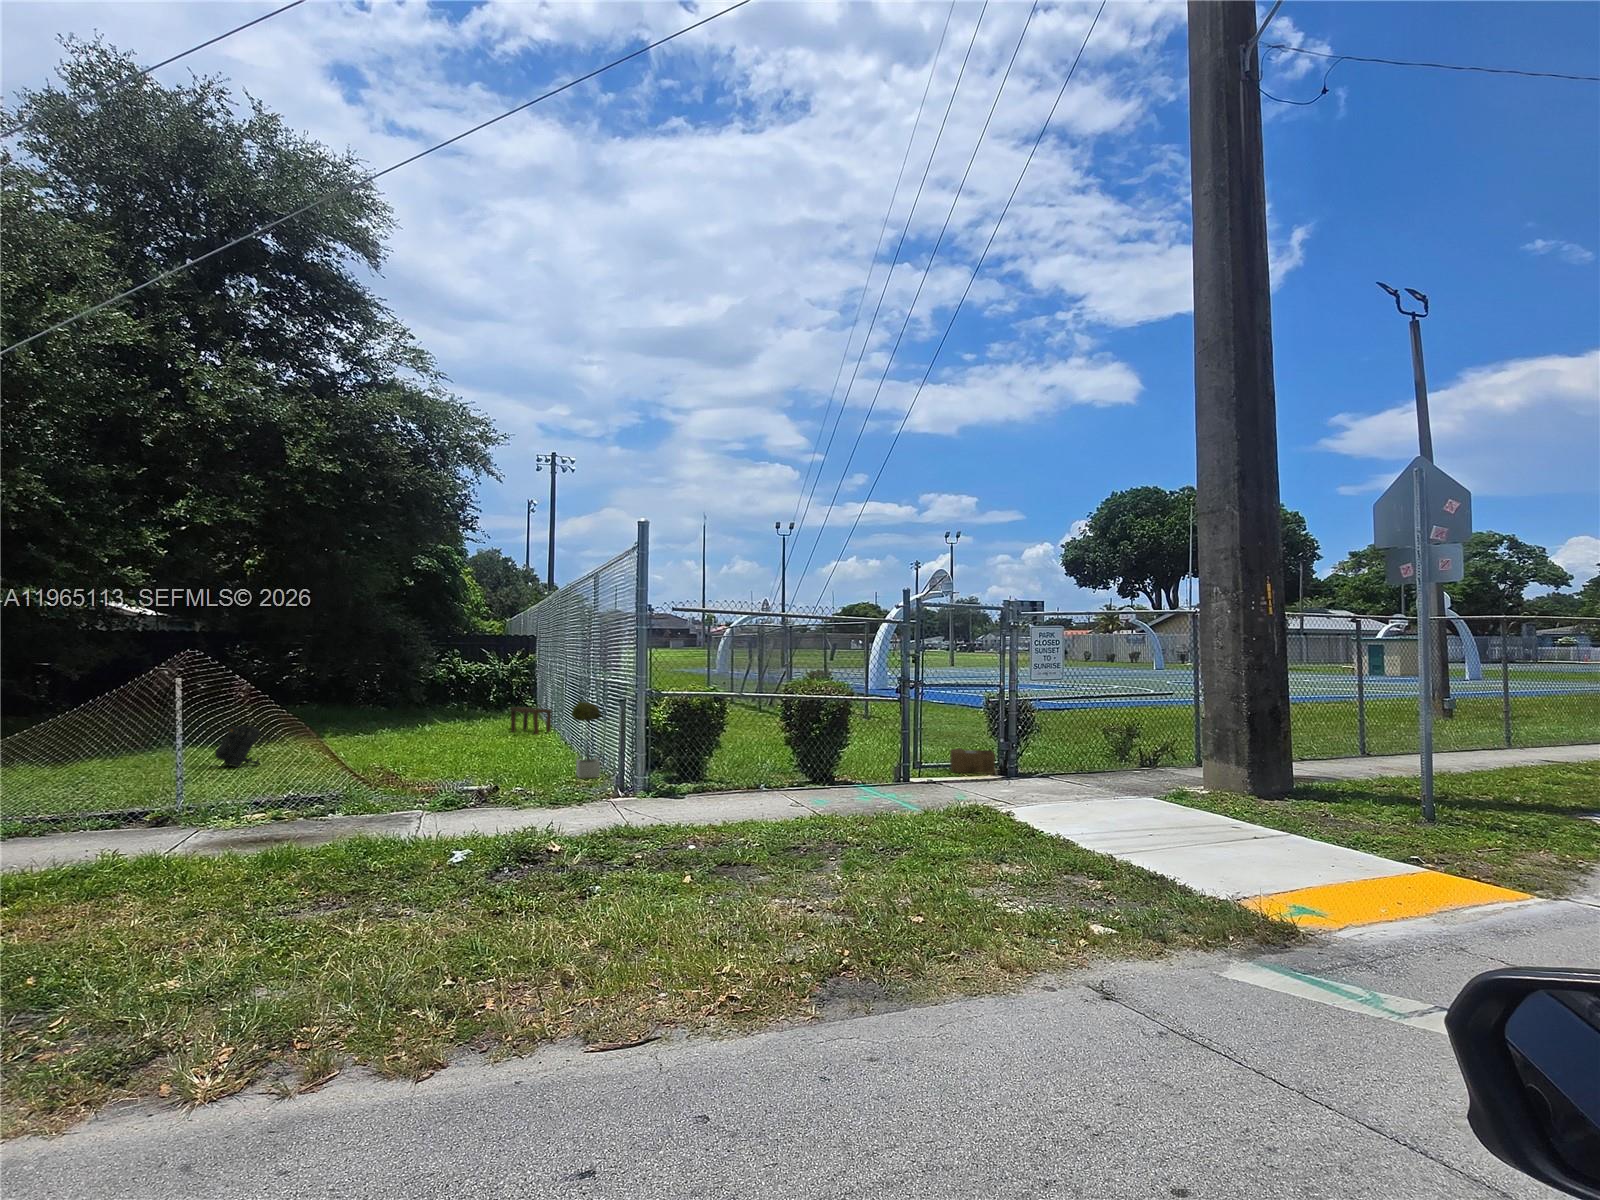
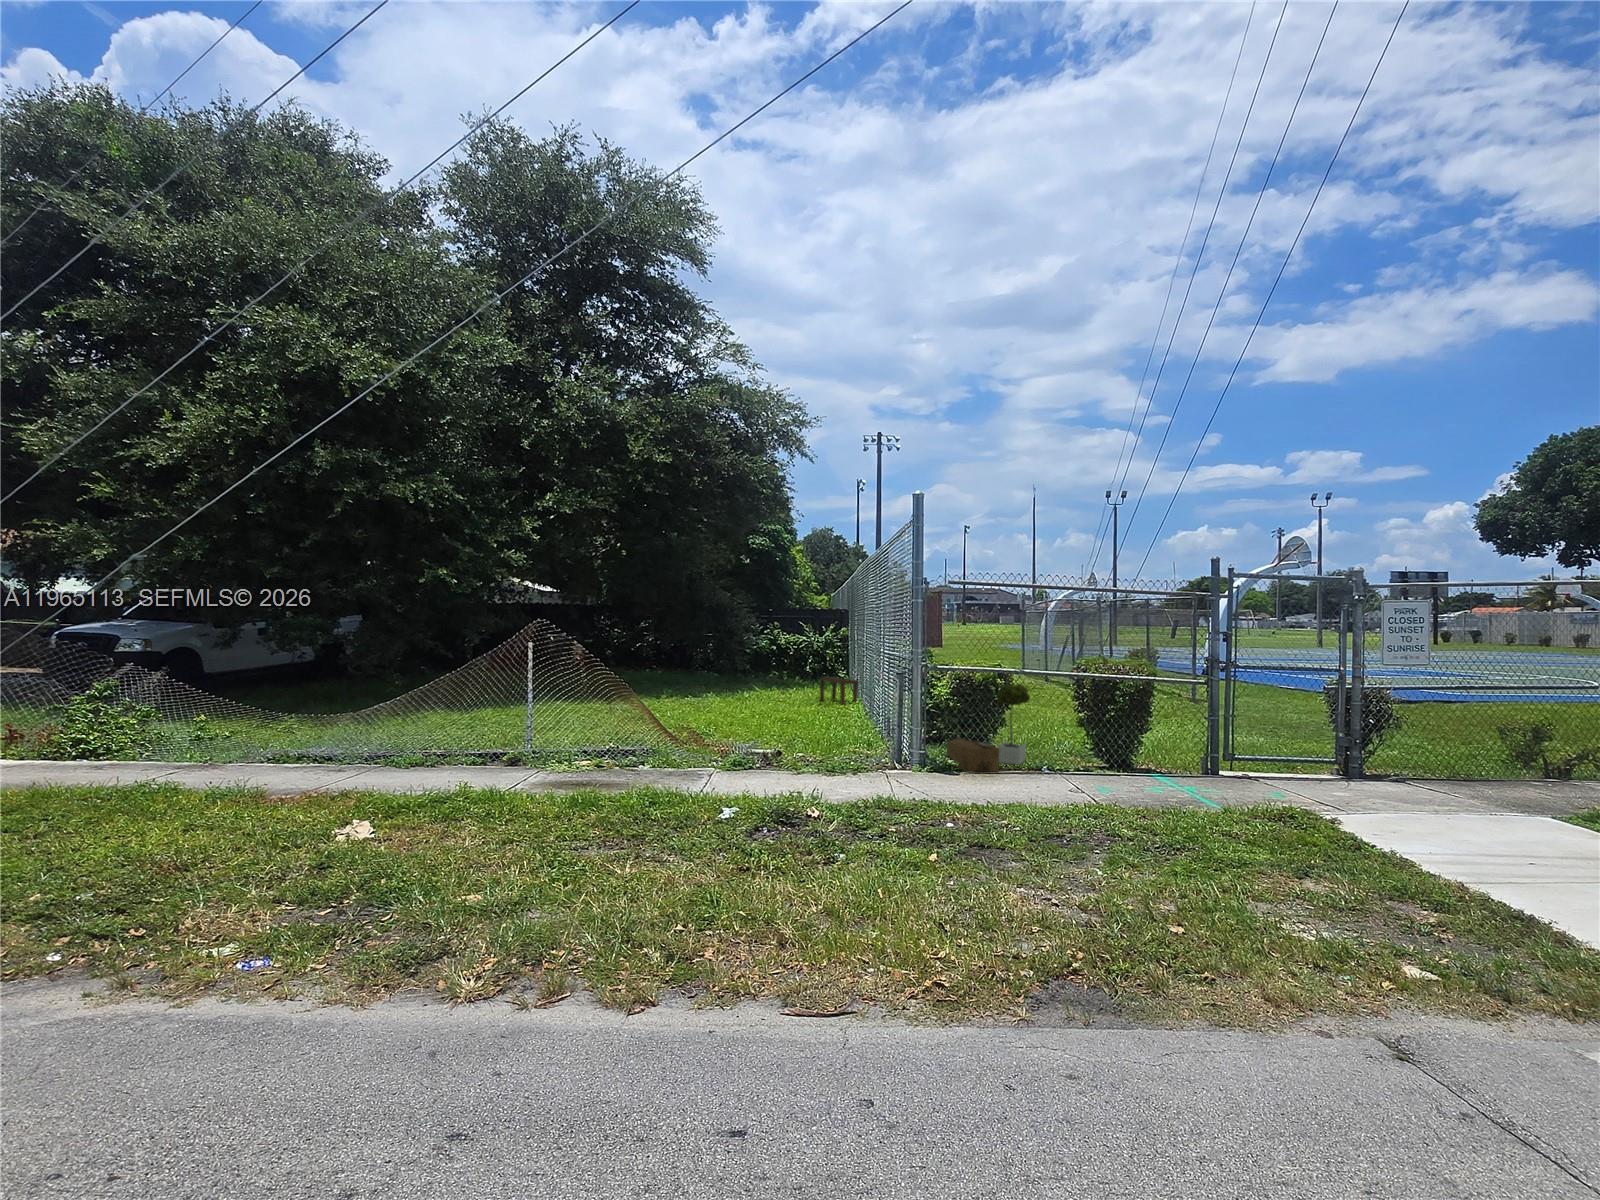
potted tree: present [572,701,603,778] -> present [997,683,1030,765]
backpack: present [215,725,271,767] -> none [551,681,596,720]
cardboard box: present [950,748,995,774] -> present [947,738,999,773]

